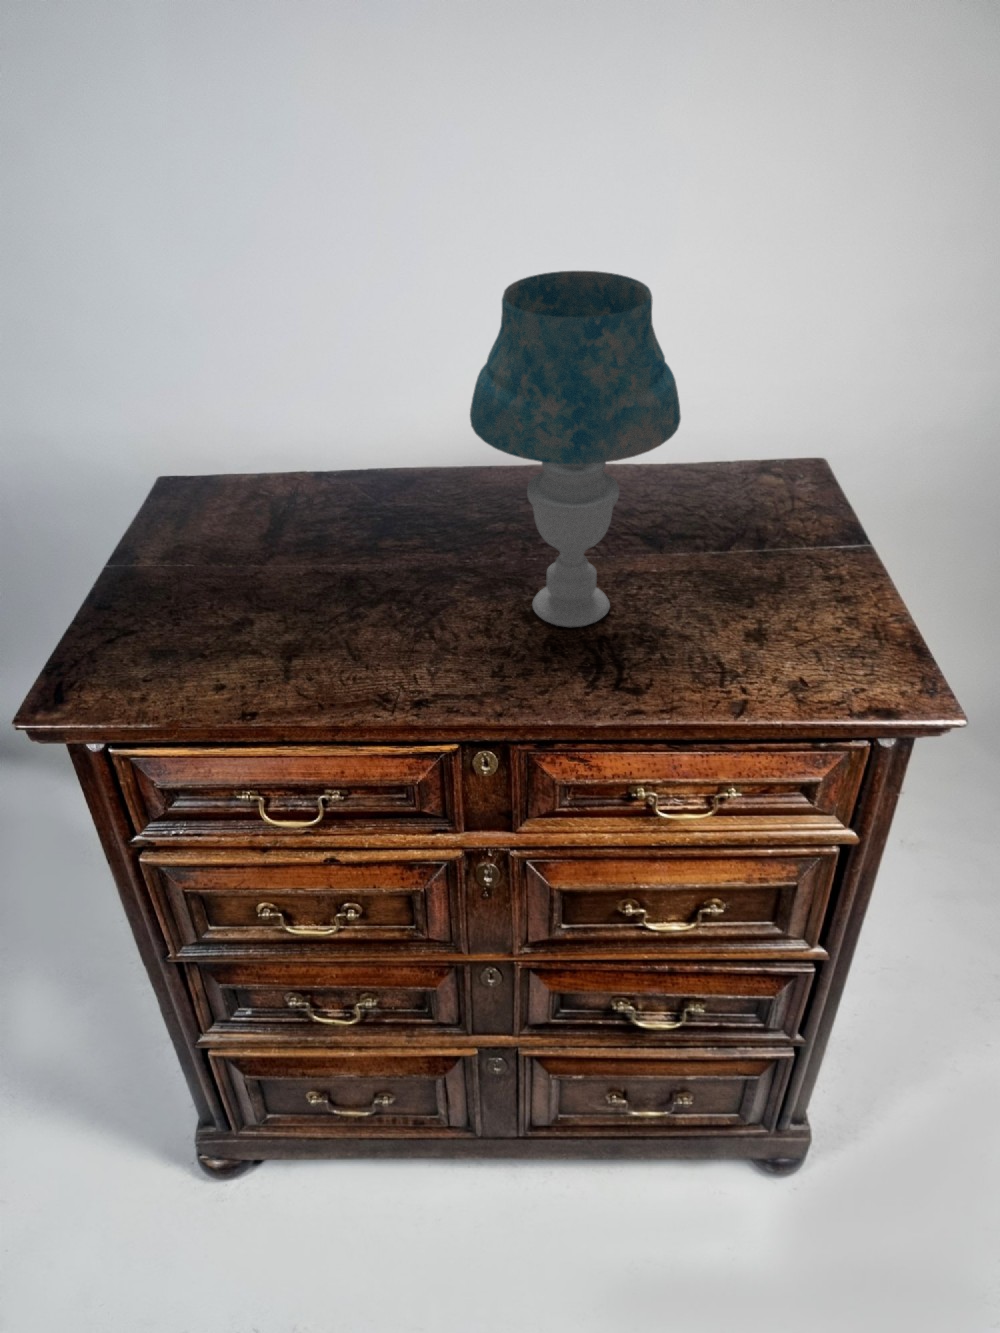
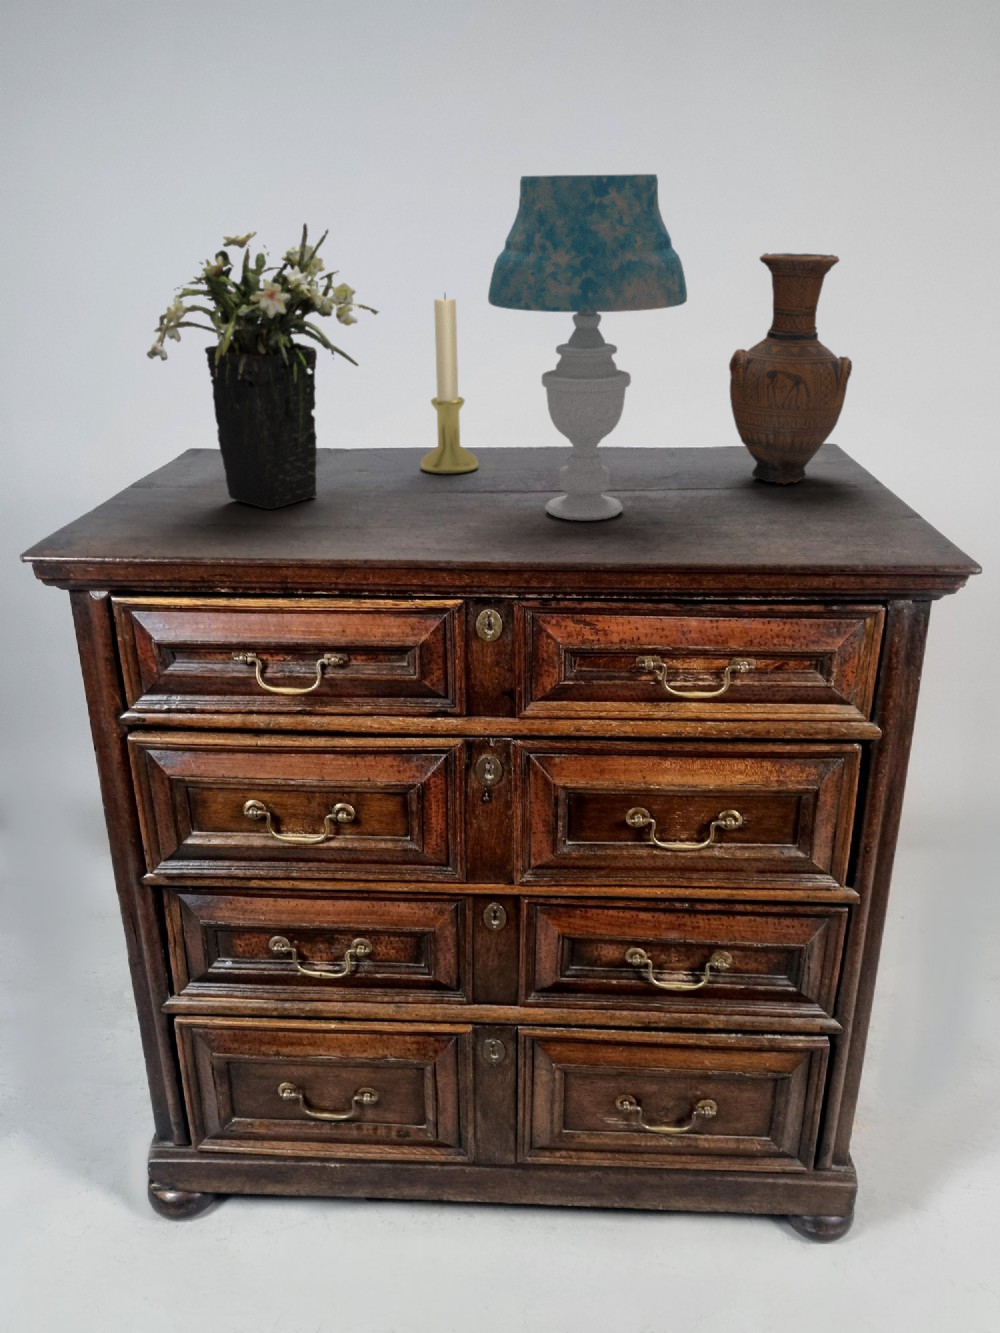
vase: none [713,311,839,546] -> present [729,253,852,485]
flower arrangement: none [112,320,355,608] -> present [147,223,379,509]
candle holder: none [400,348,458,527] -> present [421,297,478,474]

